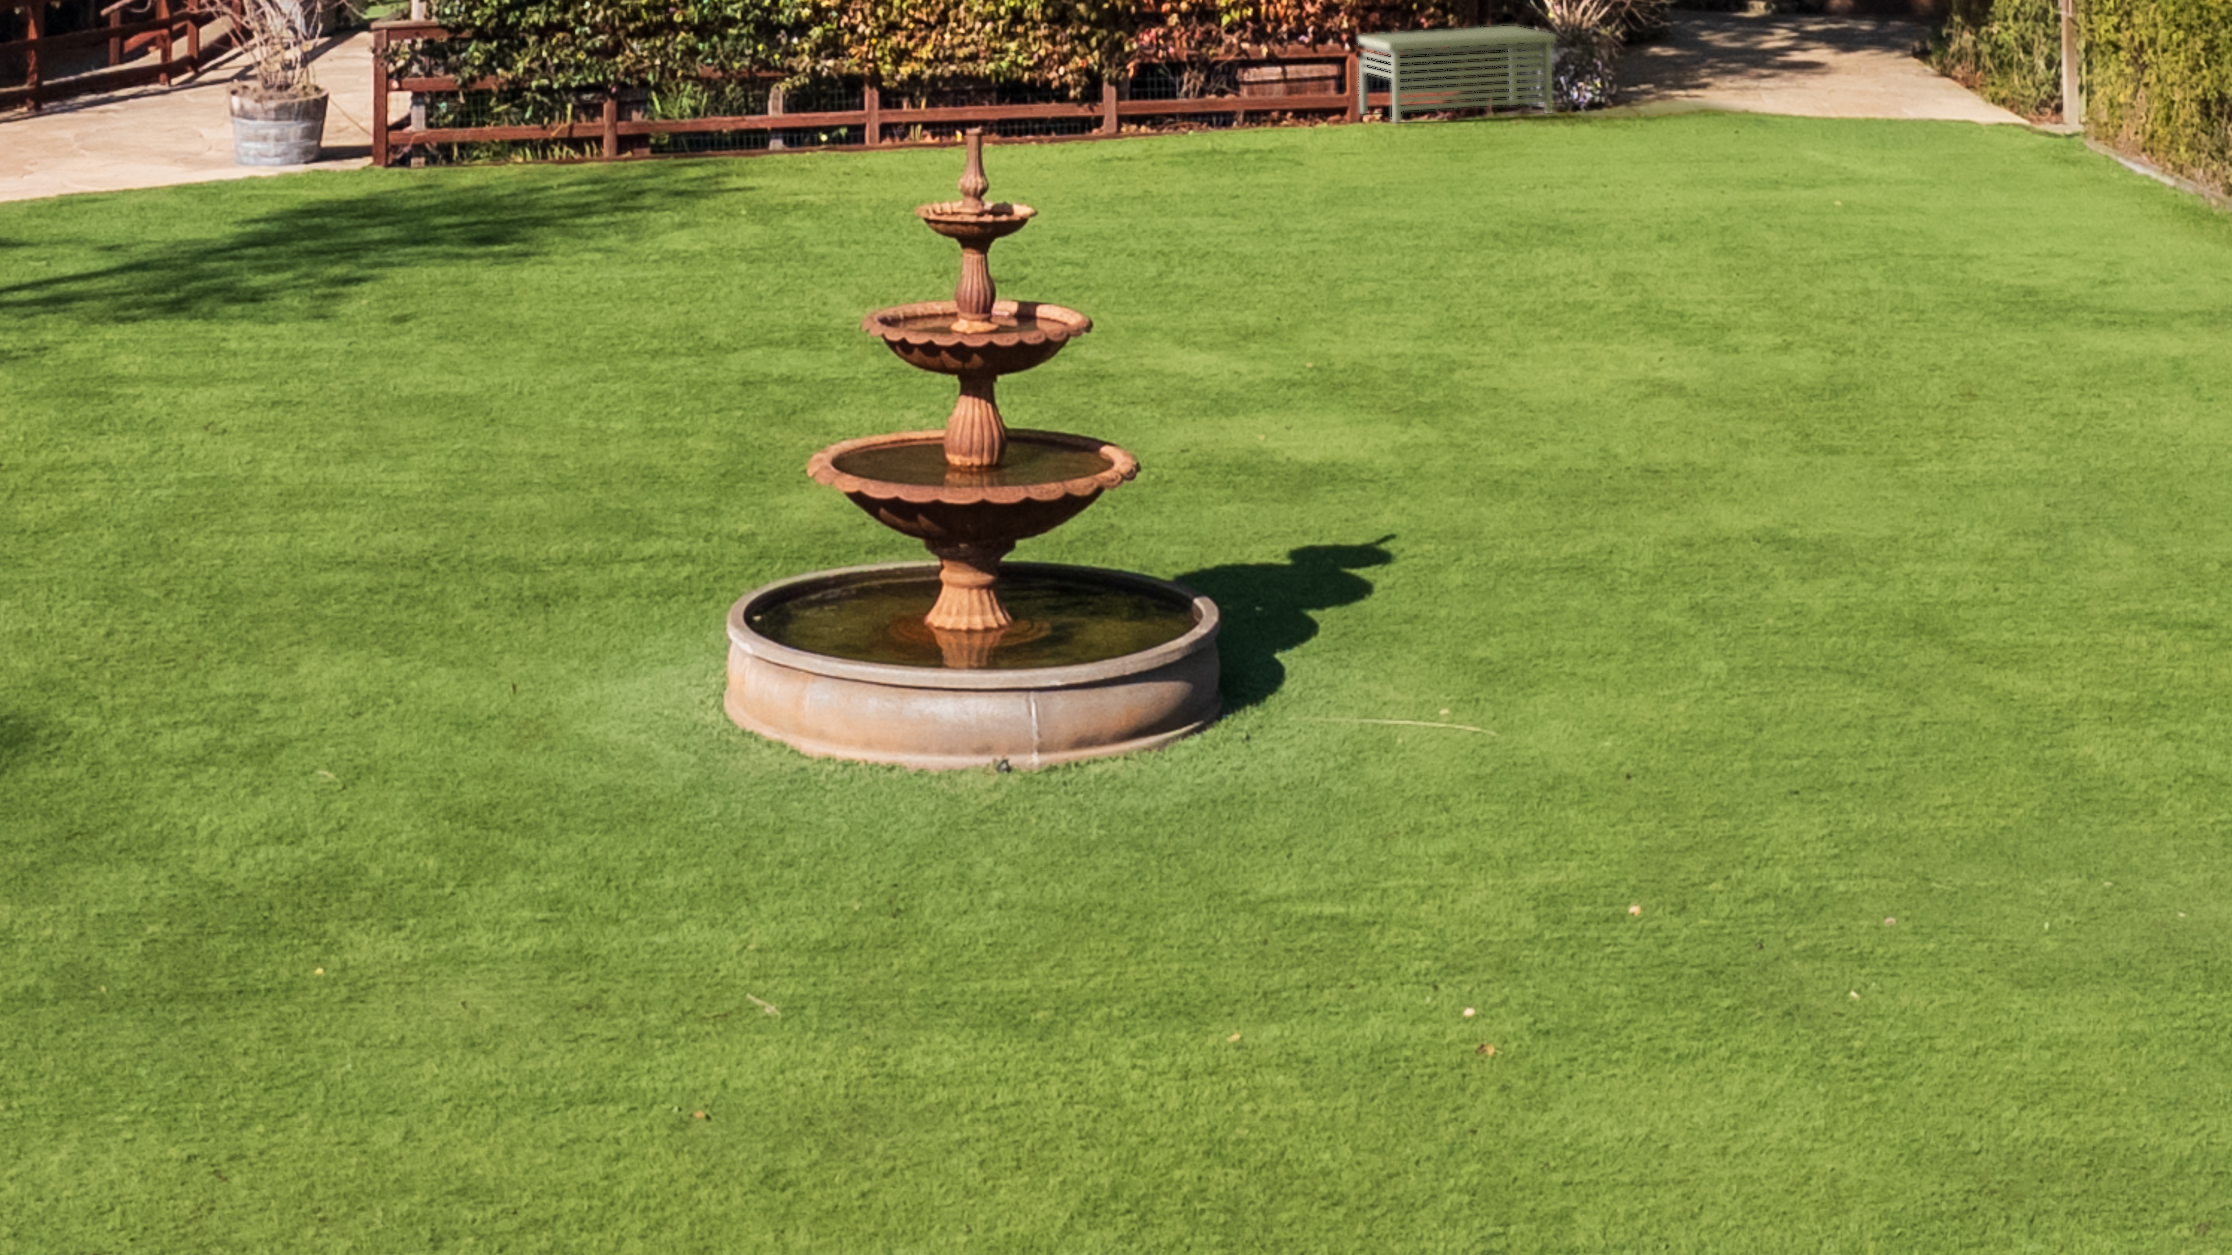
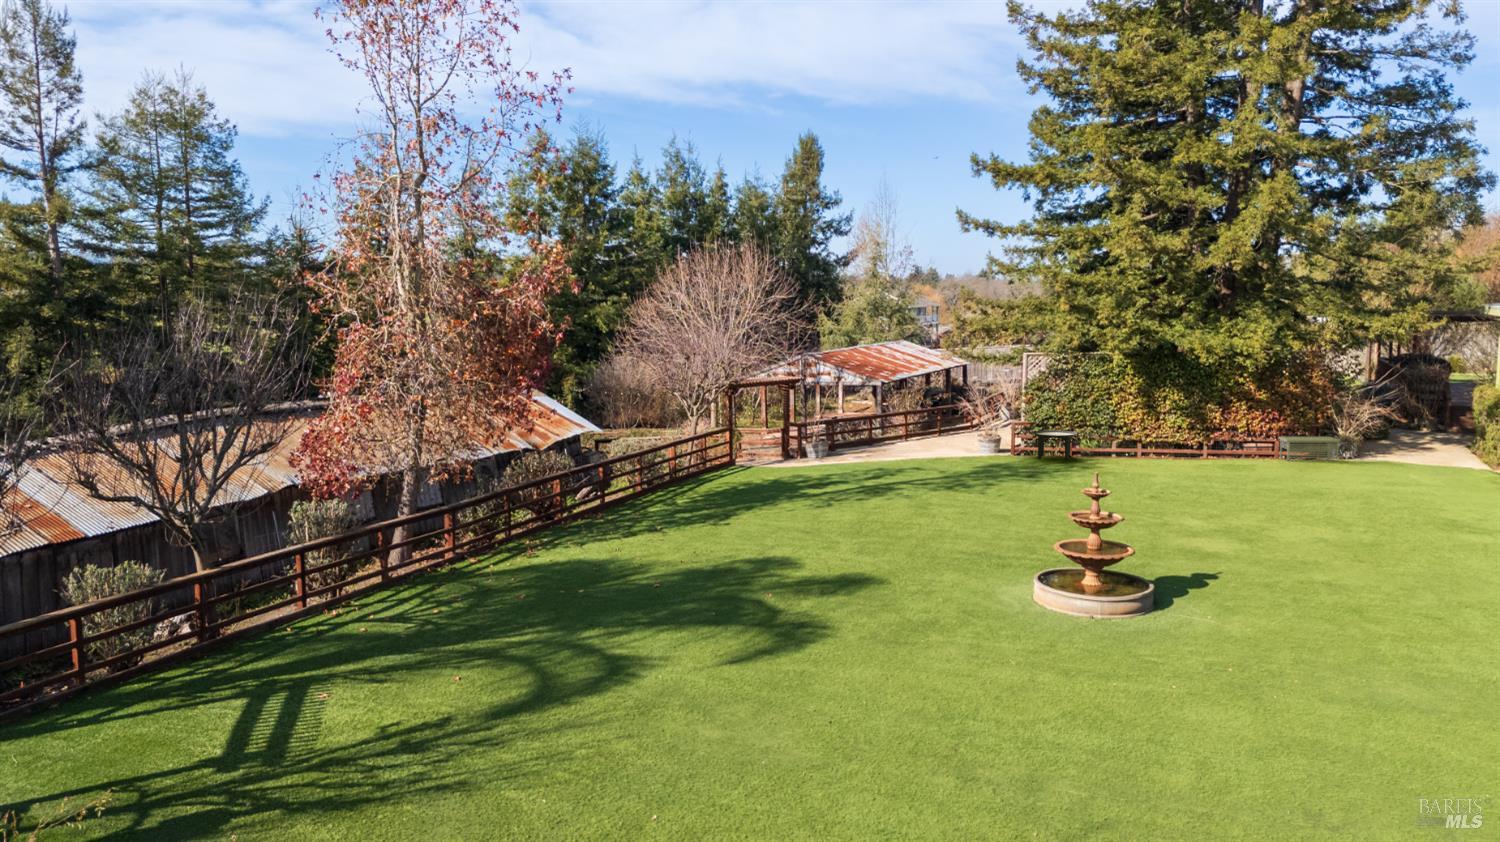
round table: none [469,51,648,173] -> present [1033,430,1077,460]

